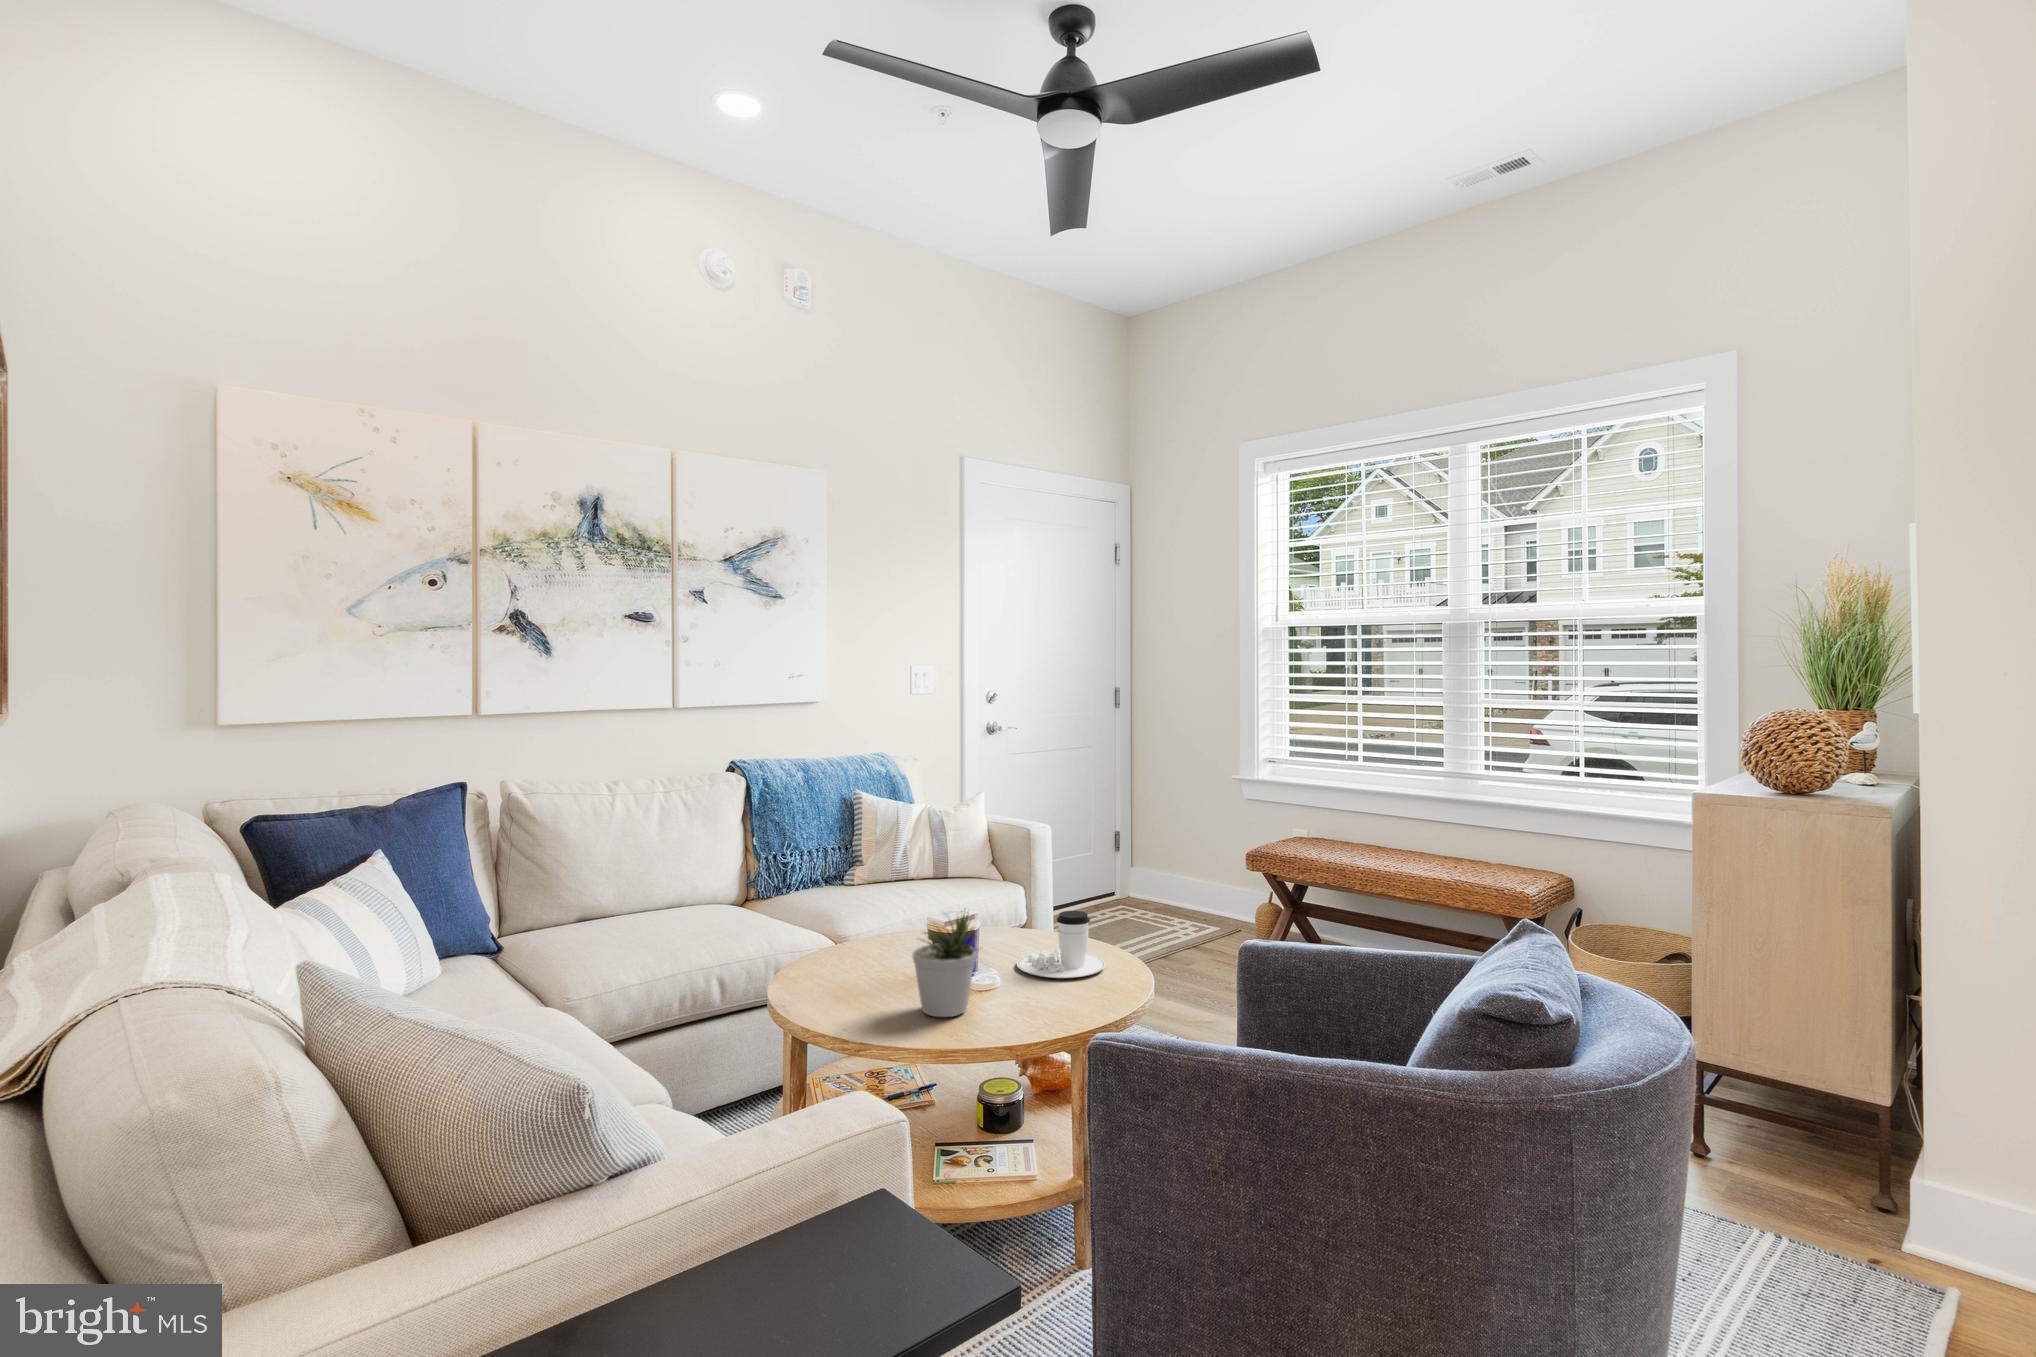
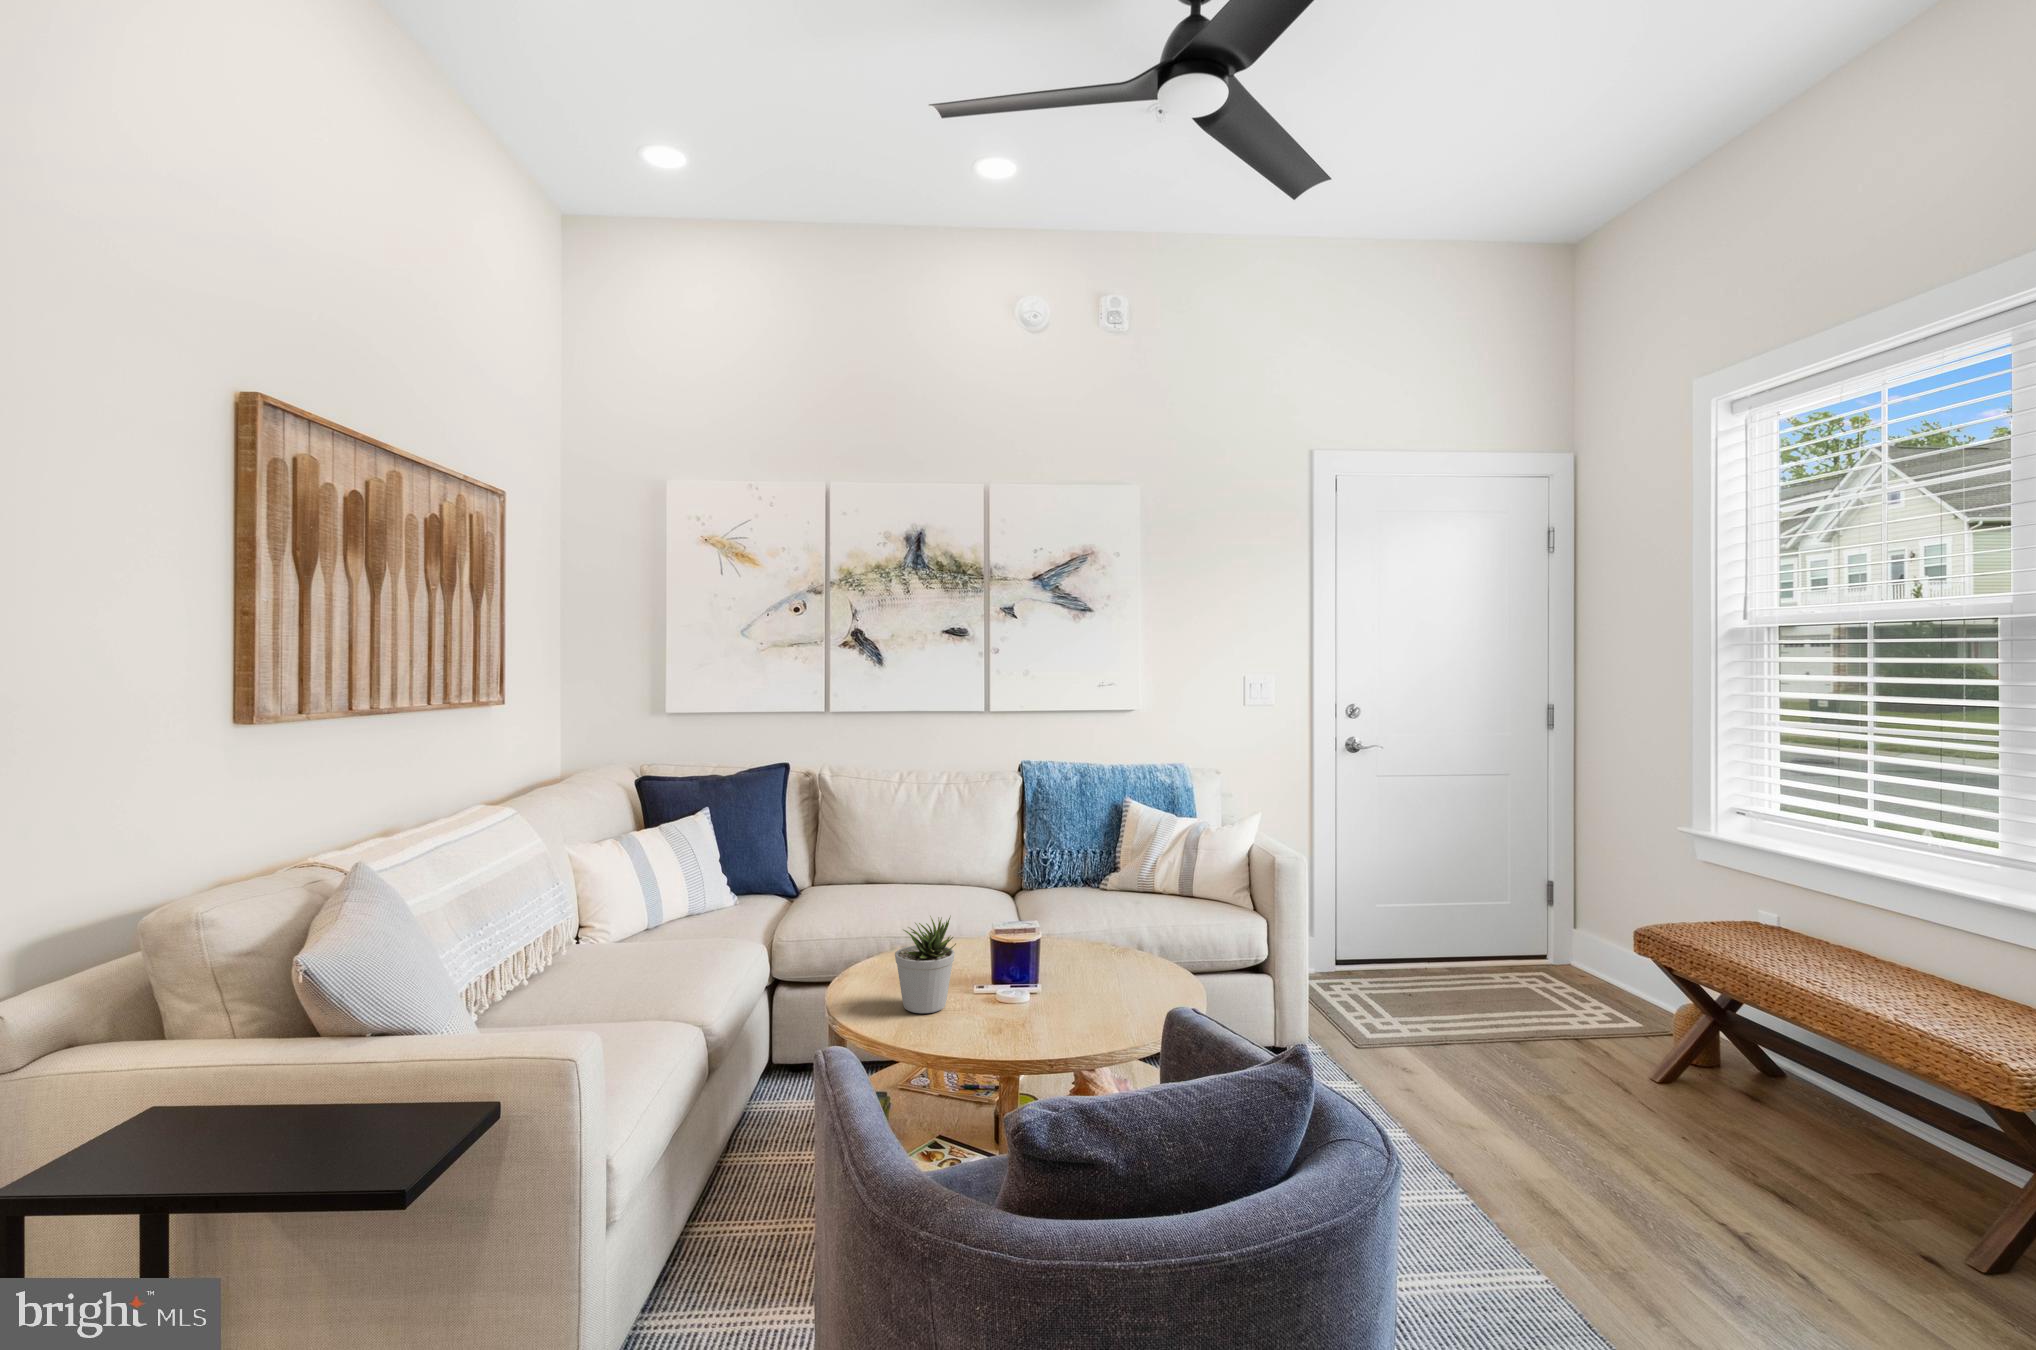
coffee cup: present [1017,911,1105,978] -> none [1049,941,1141,1011]

